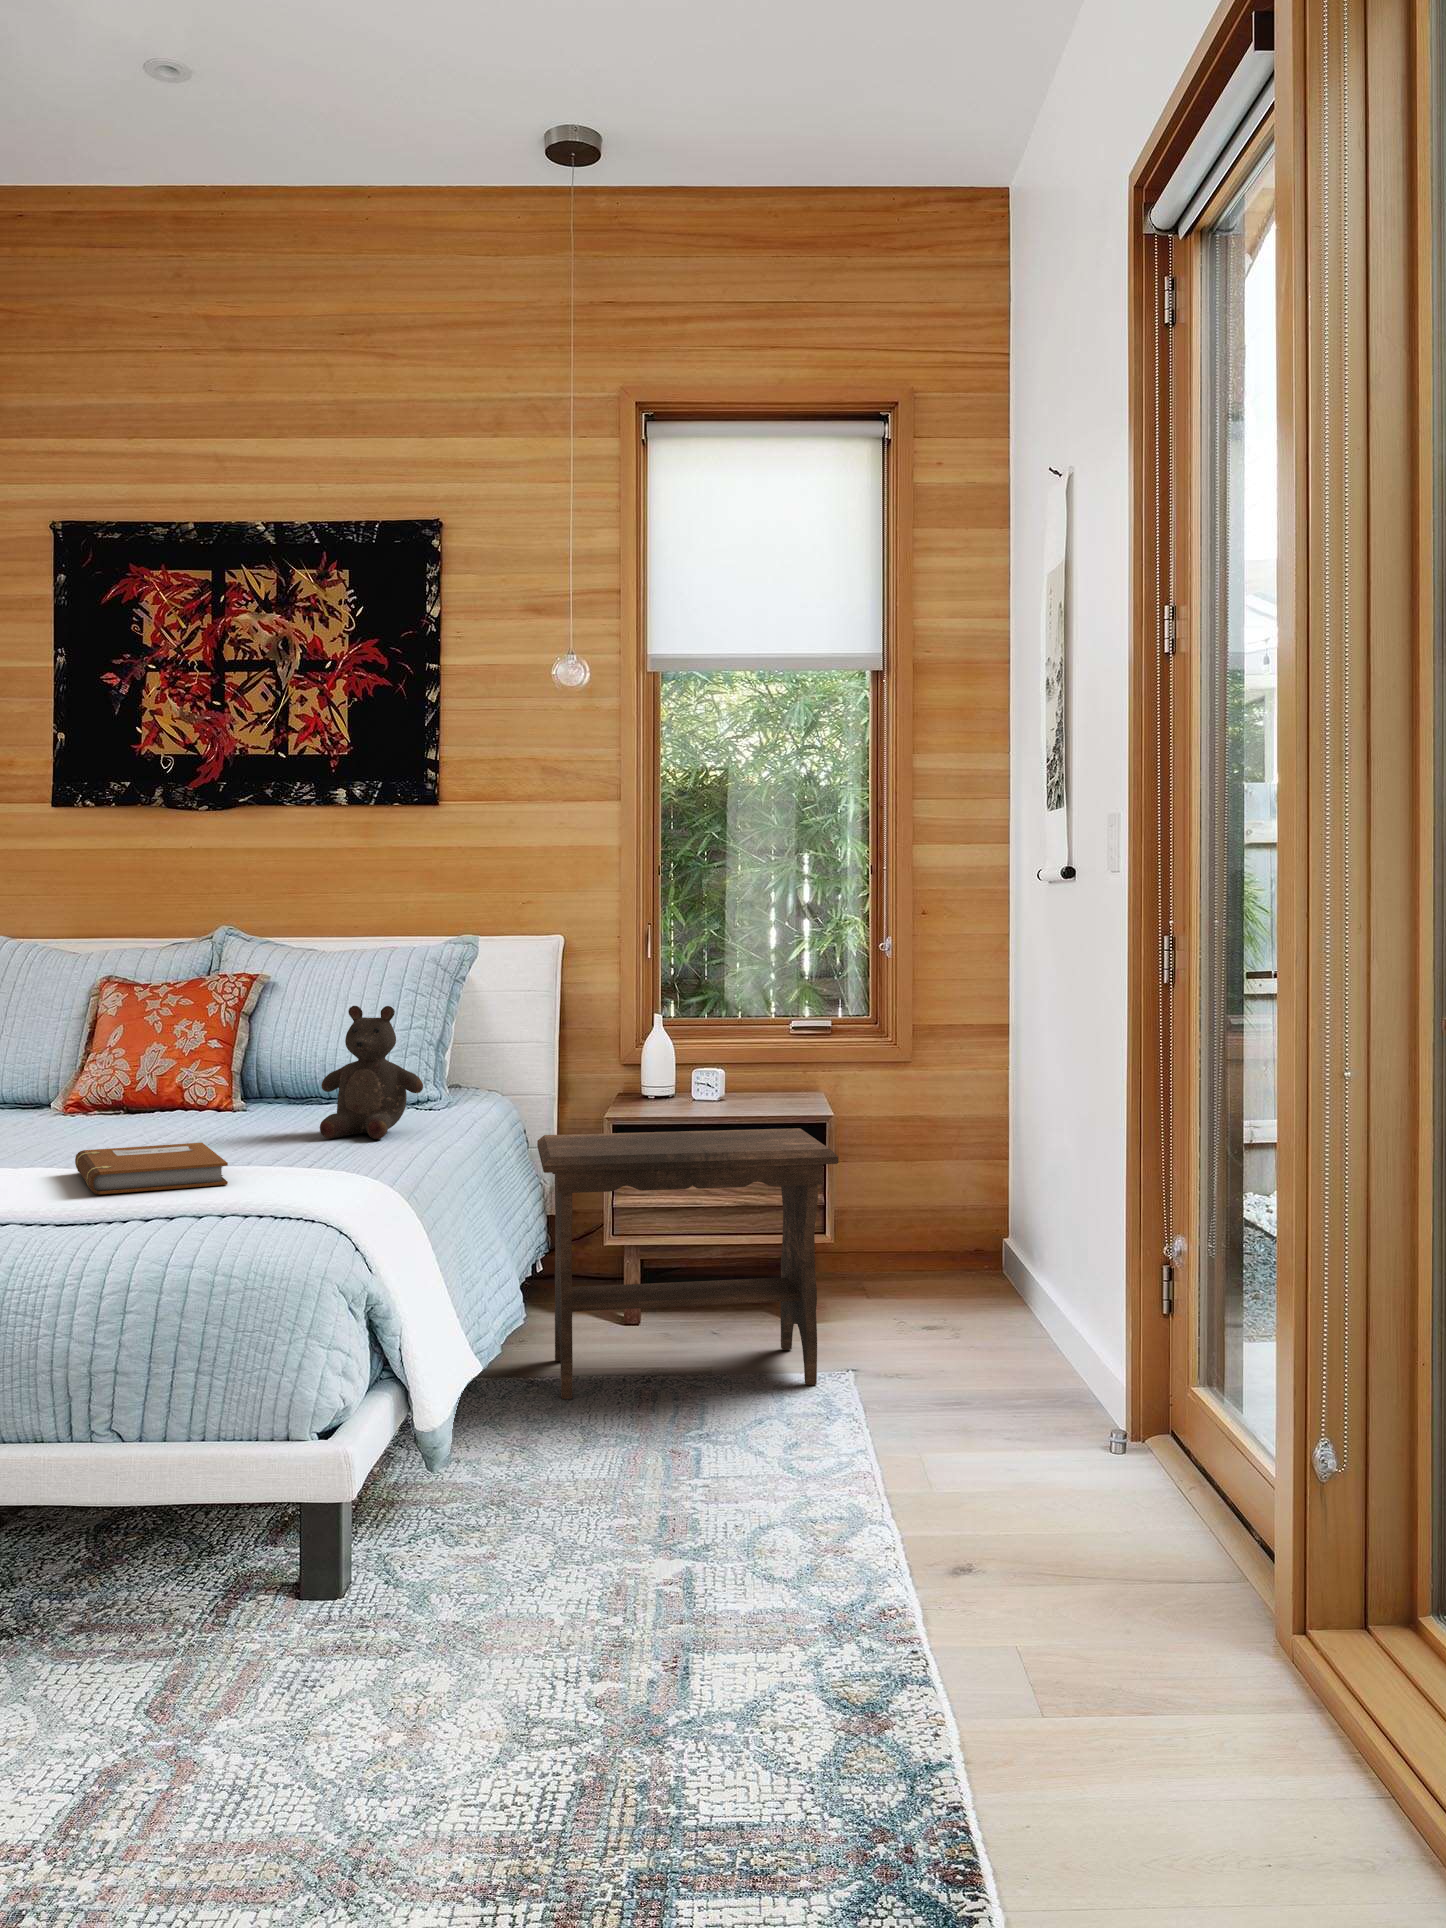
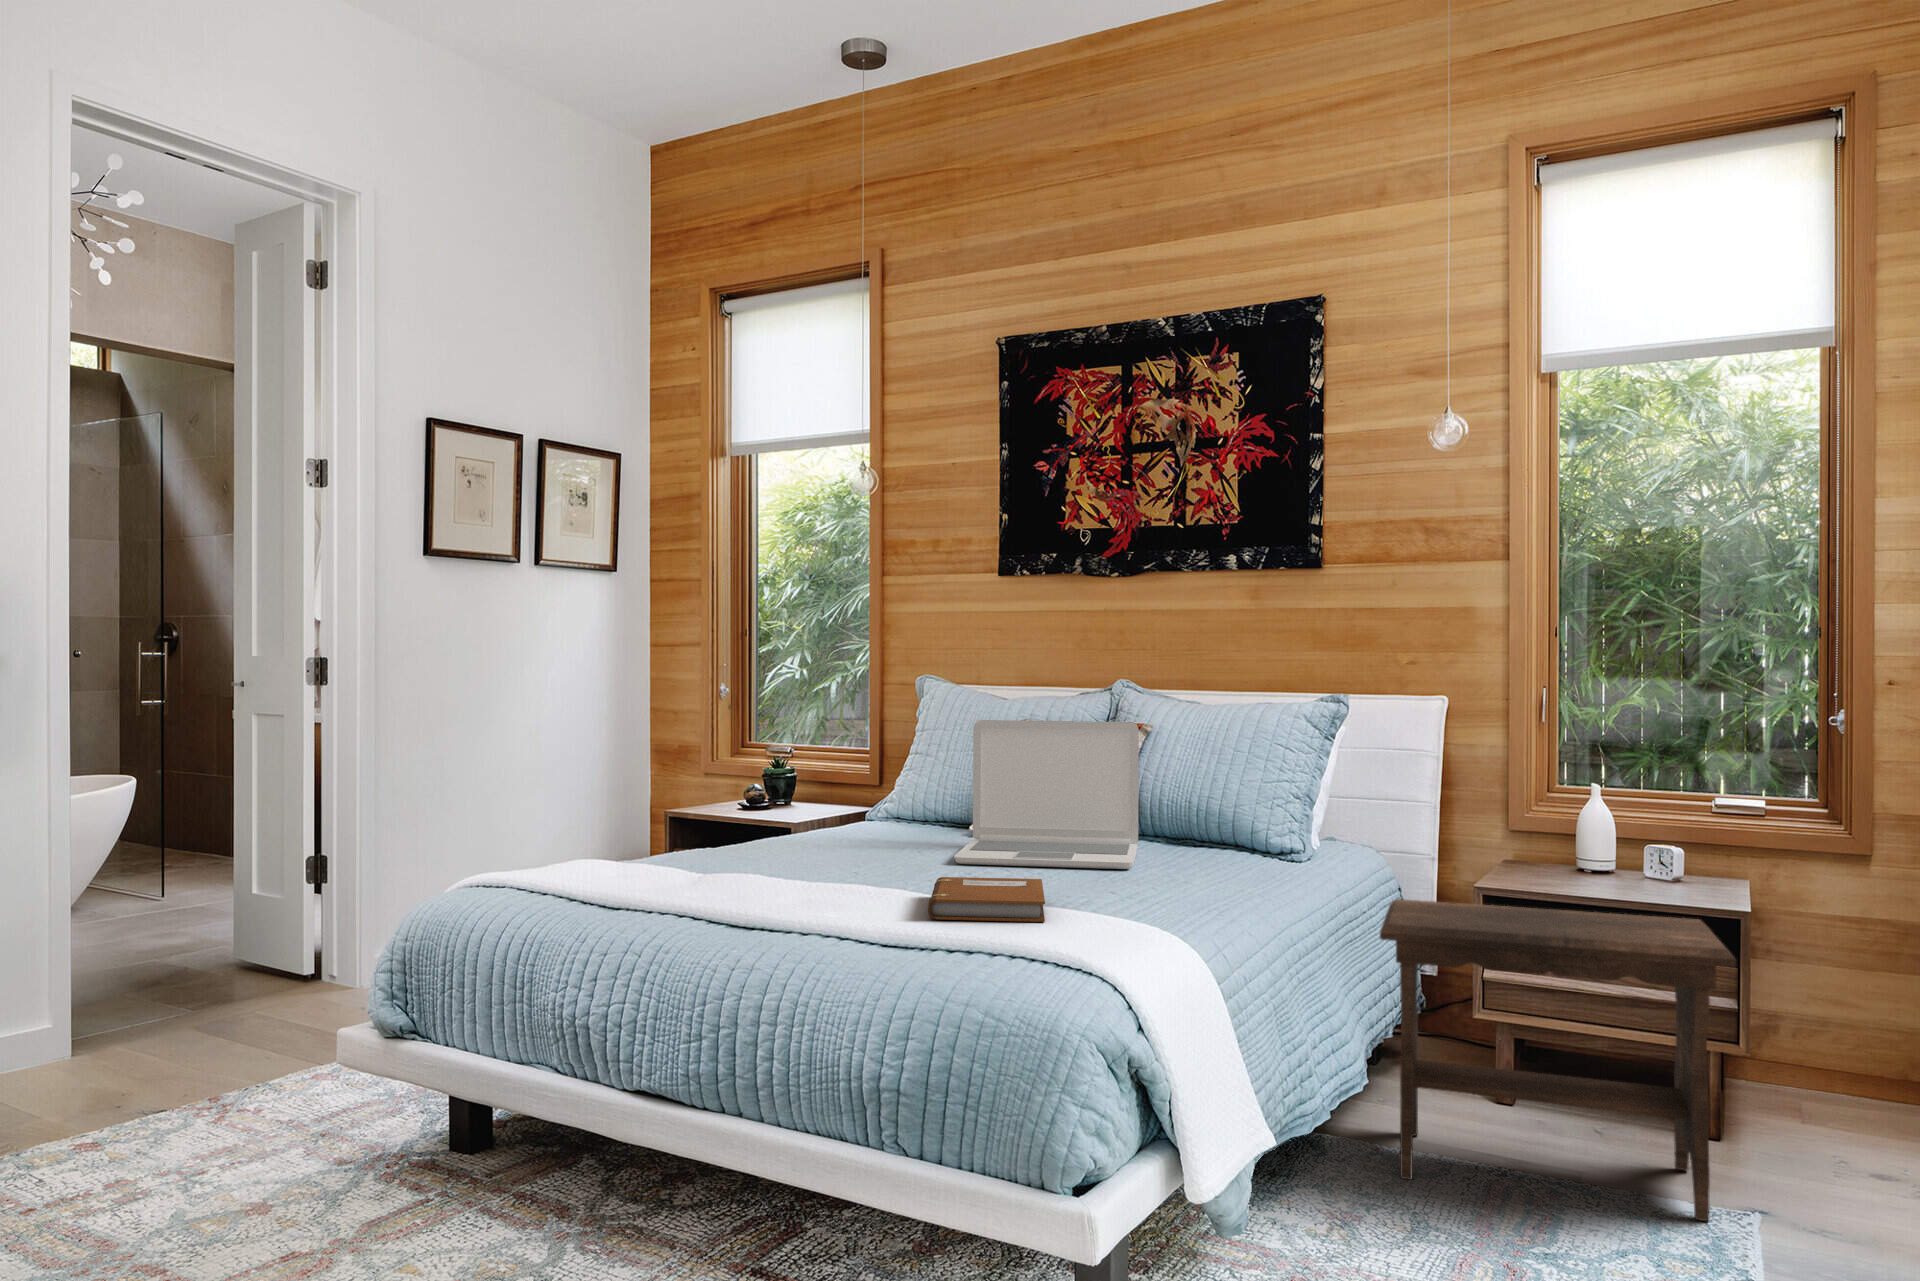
laptop: none [63,970,280,1139] -> present [954,720,1139,869]
stuffed bear: present [320,1006,423,1139] -> none [1160,759,1260,889]

